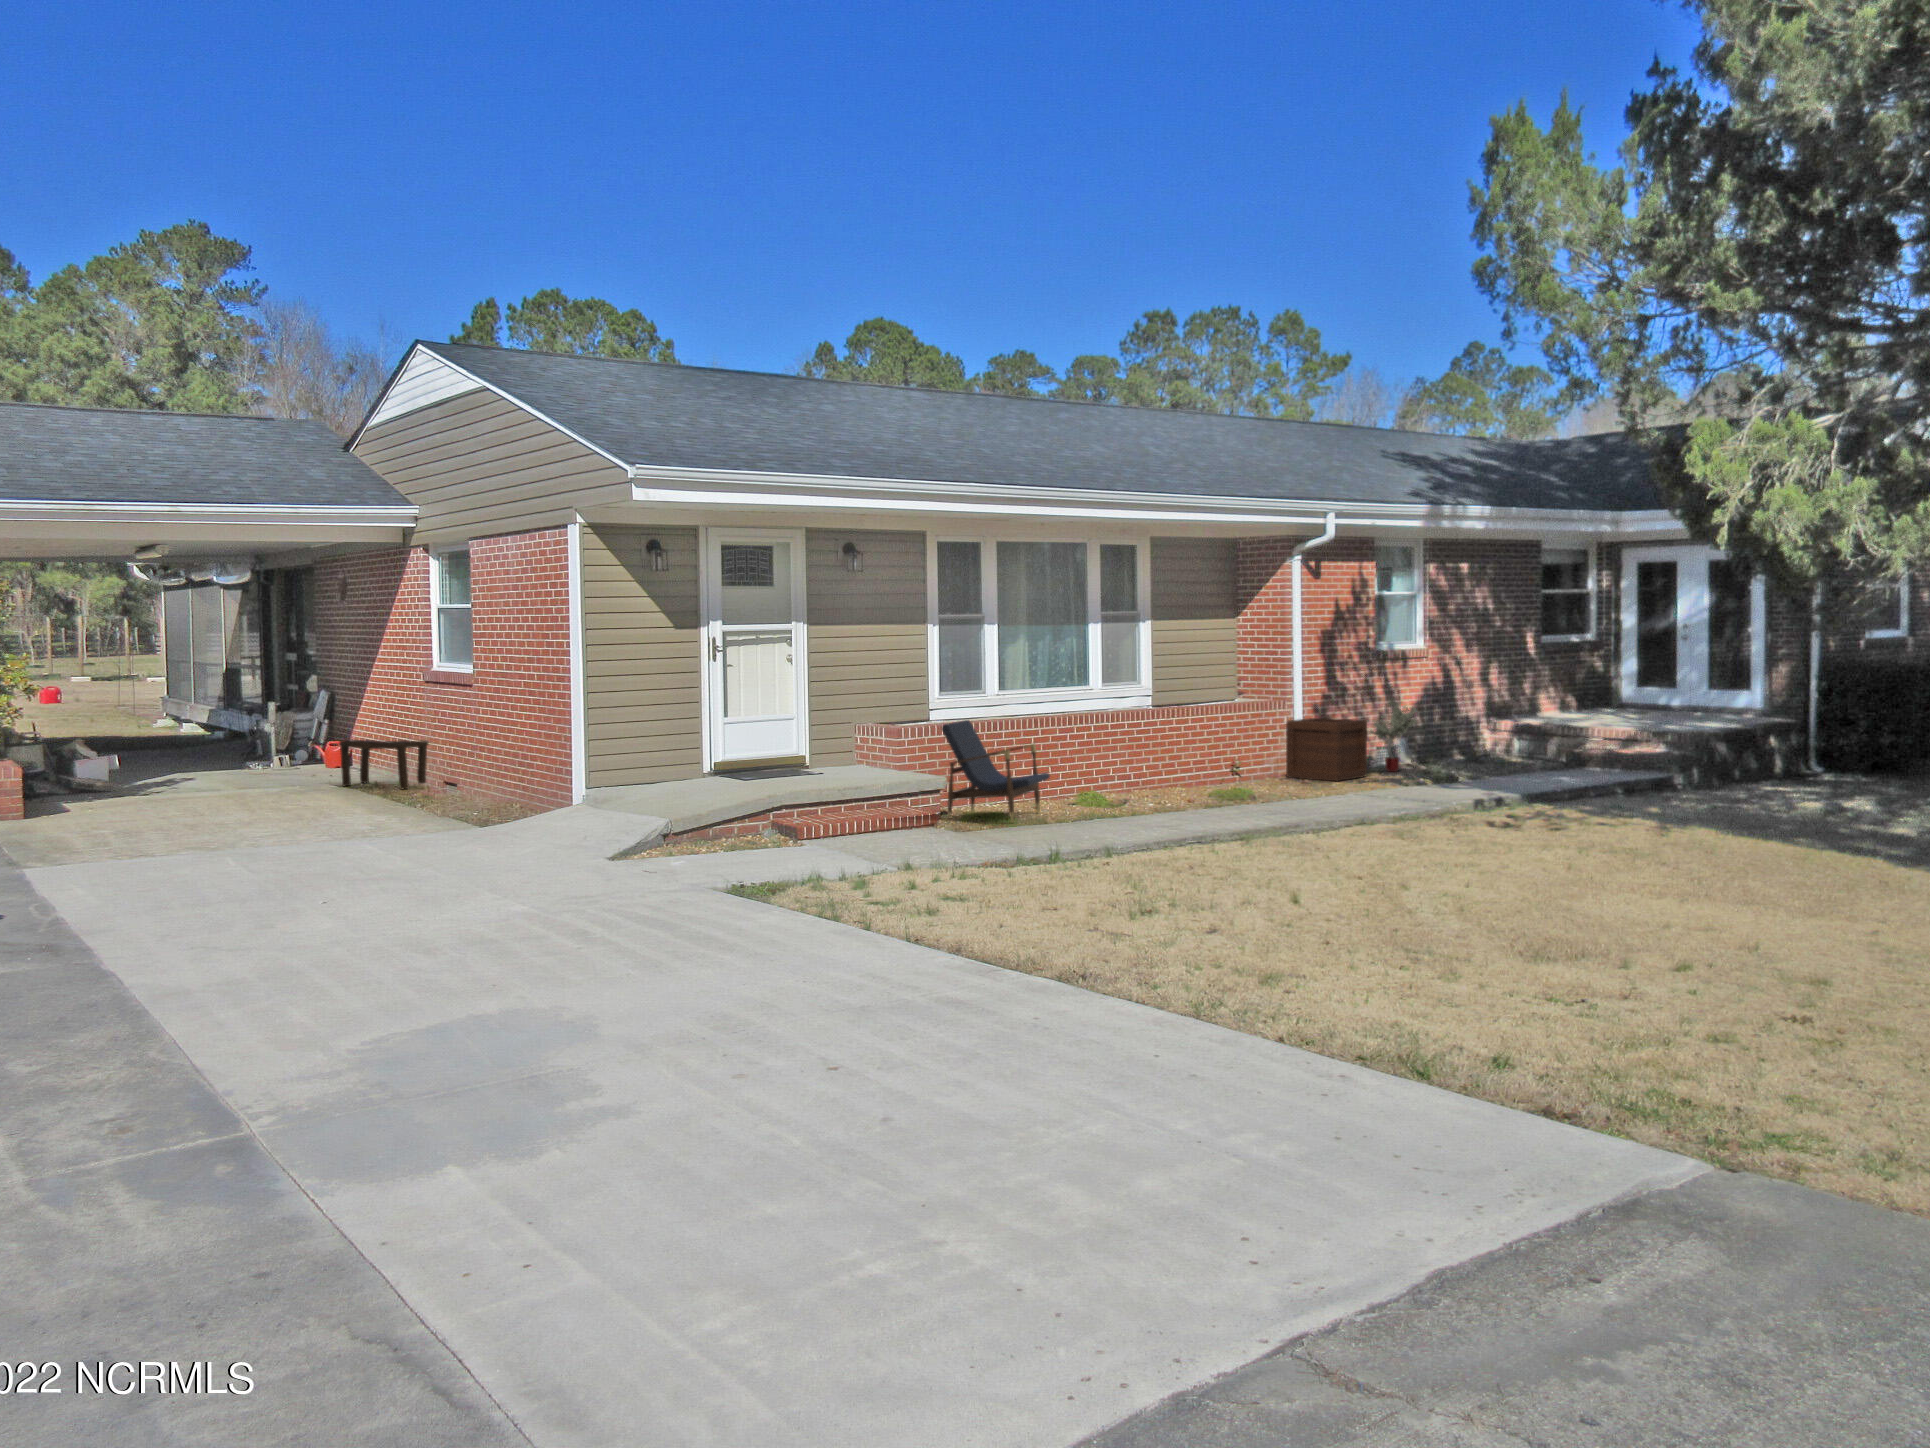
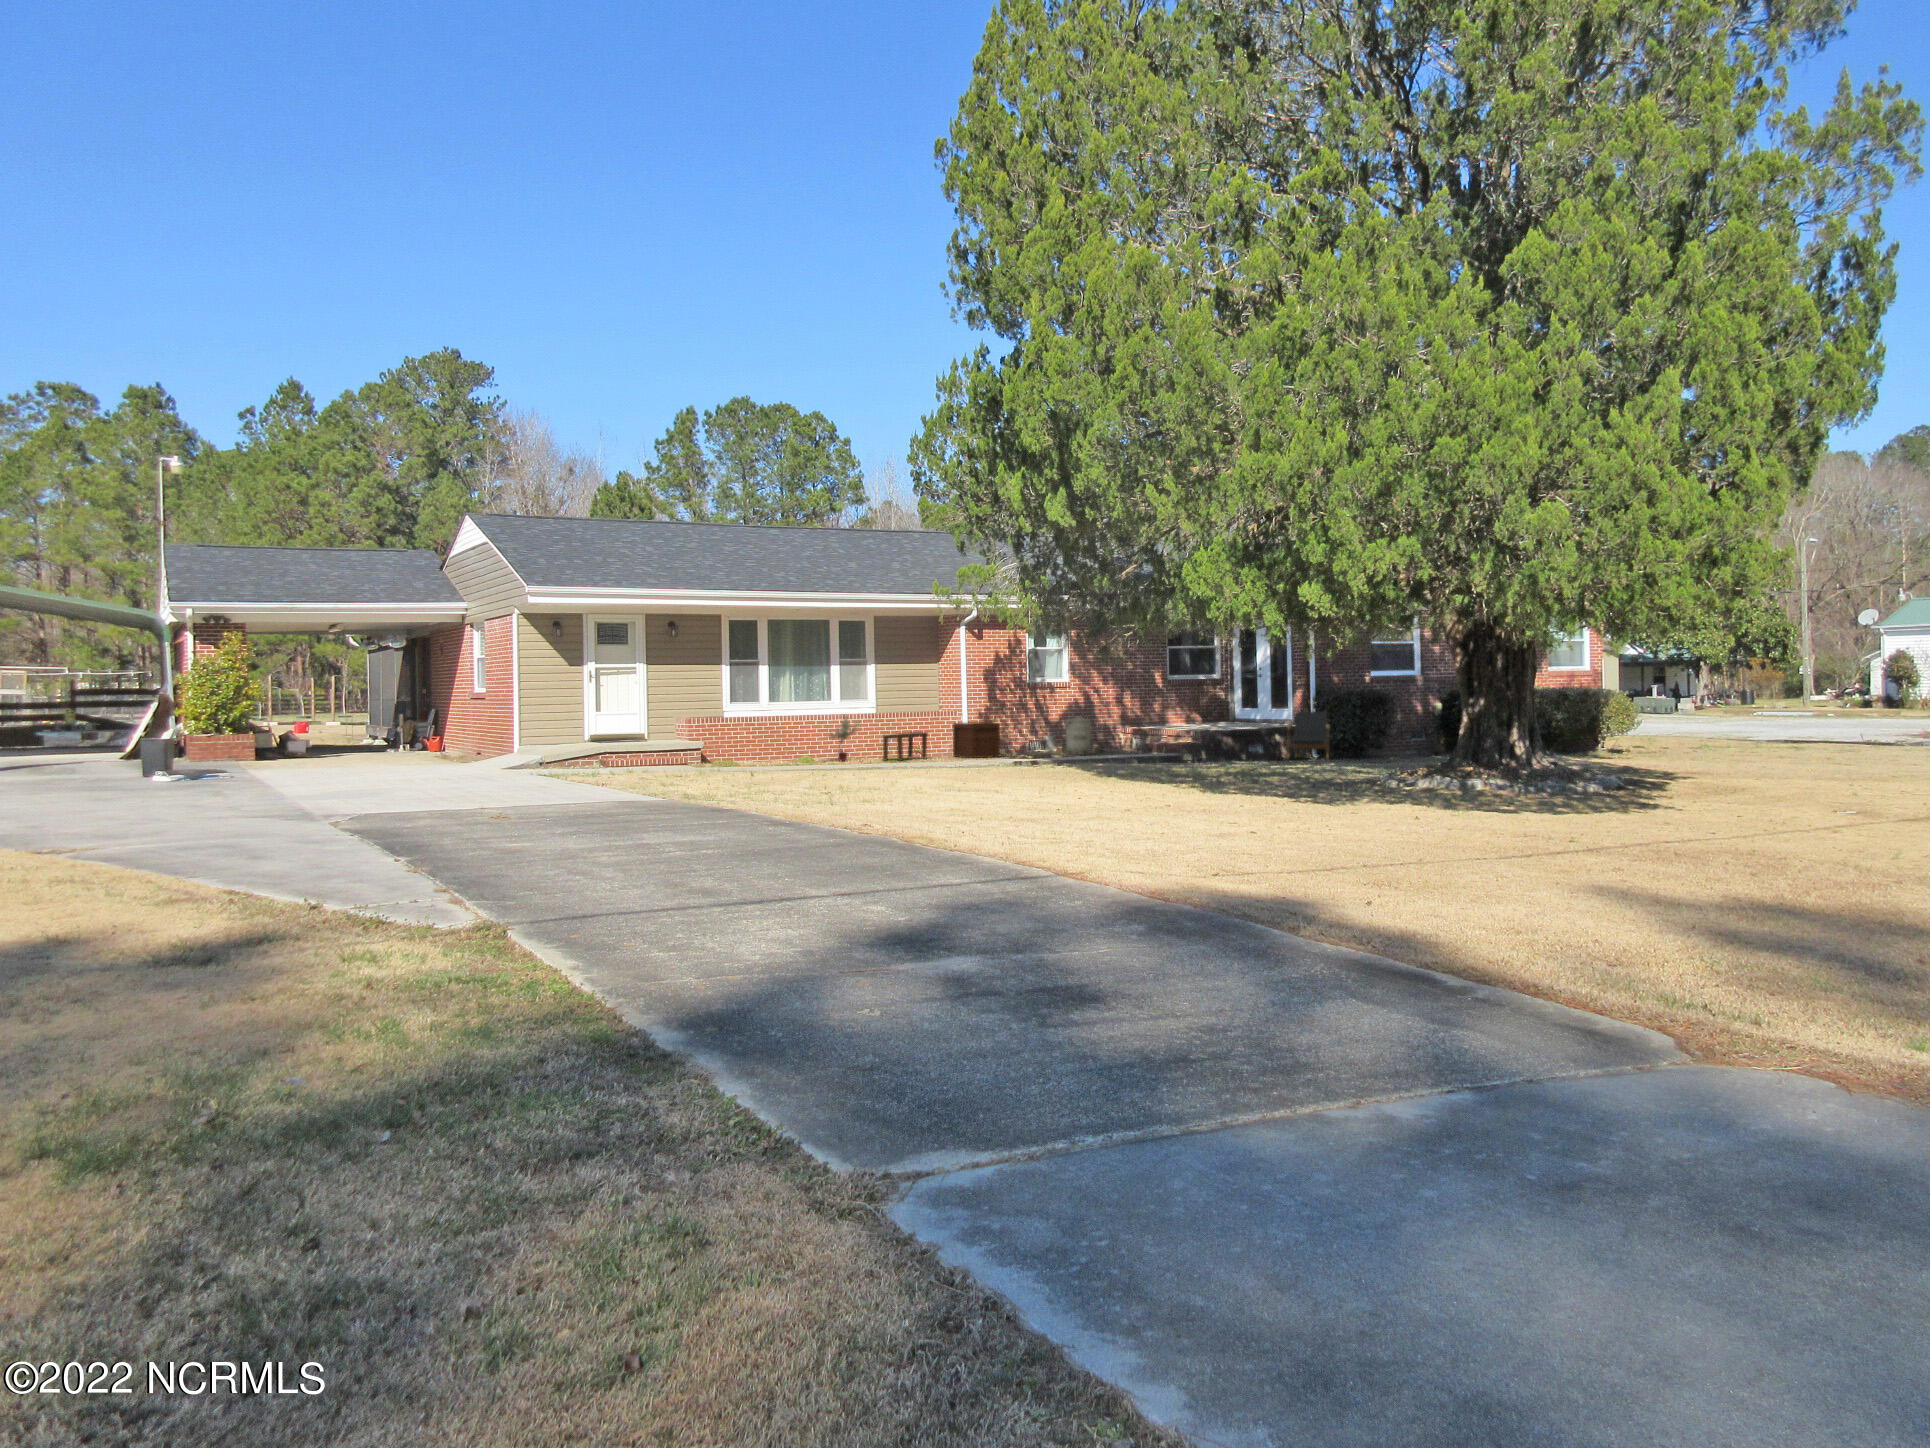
potted tree: present [1369,699,1416,772] -> present [829,714,861,761]
trash can: none [1428,704,1474,768] -> present [1065,717,1091,755]
lounge chair: present [942,720,1050,823] -> present [1287,712,1330,758]
bench: present [339,740,428,789] -> present [883,732,928,761]

